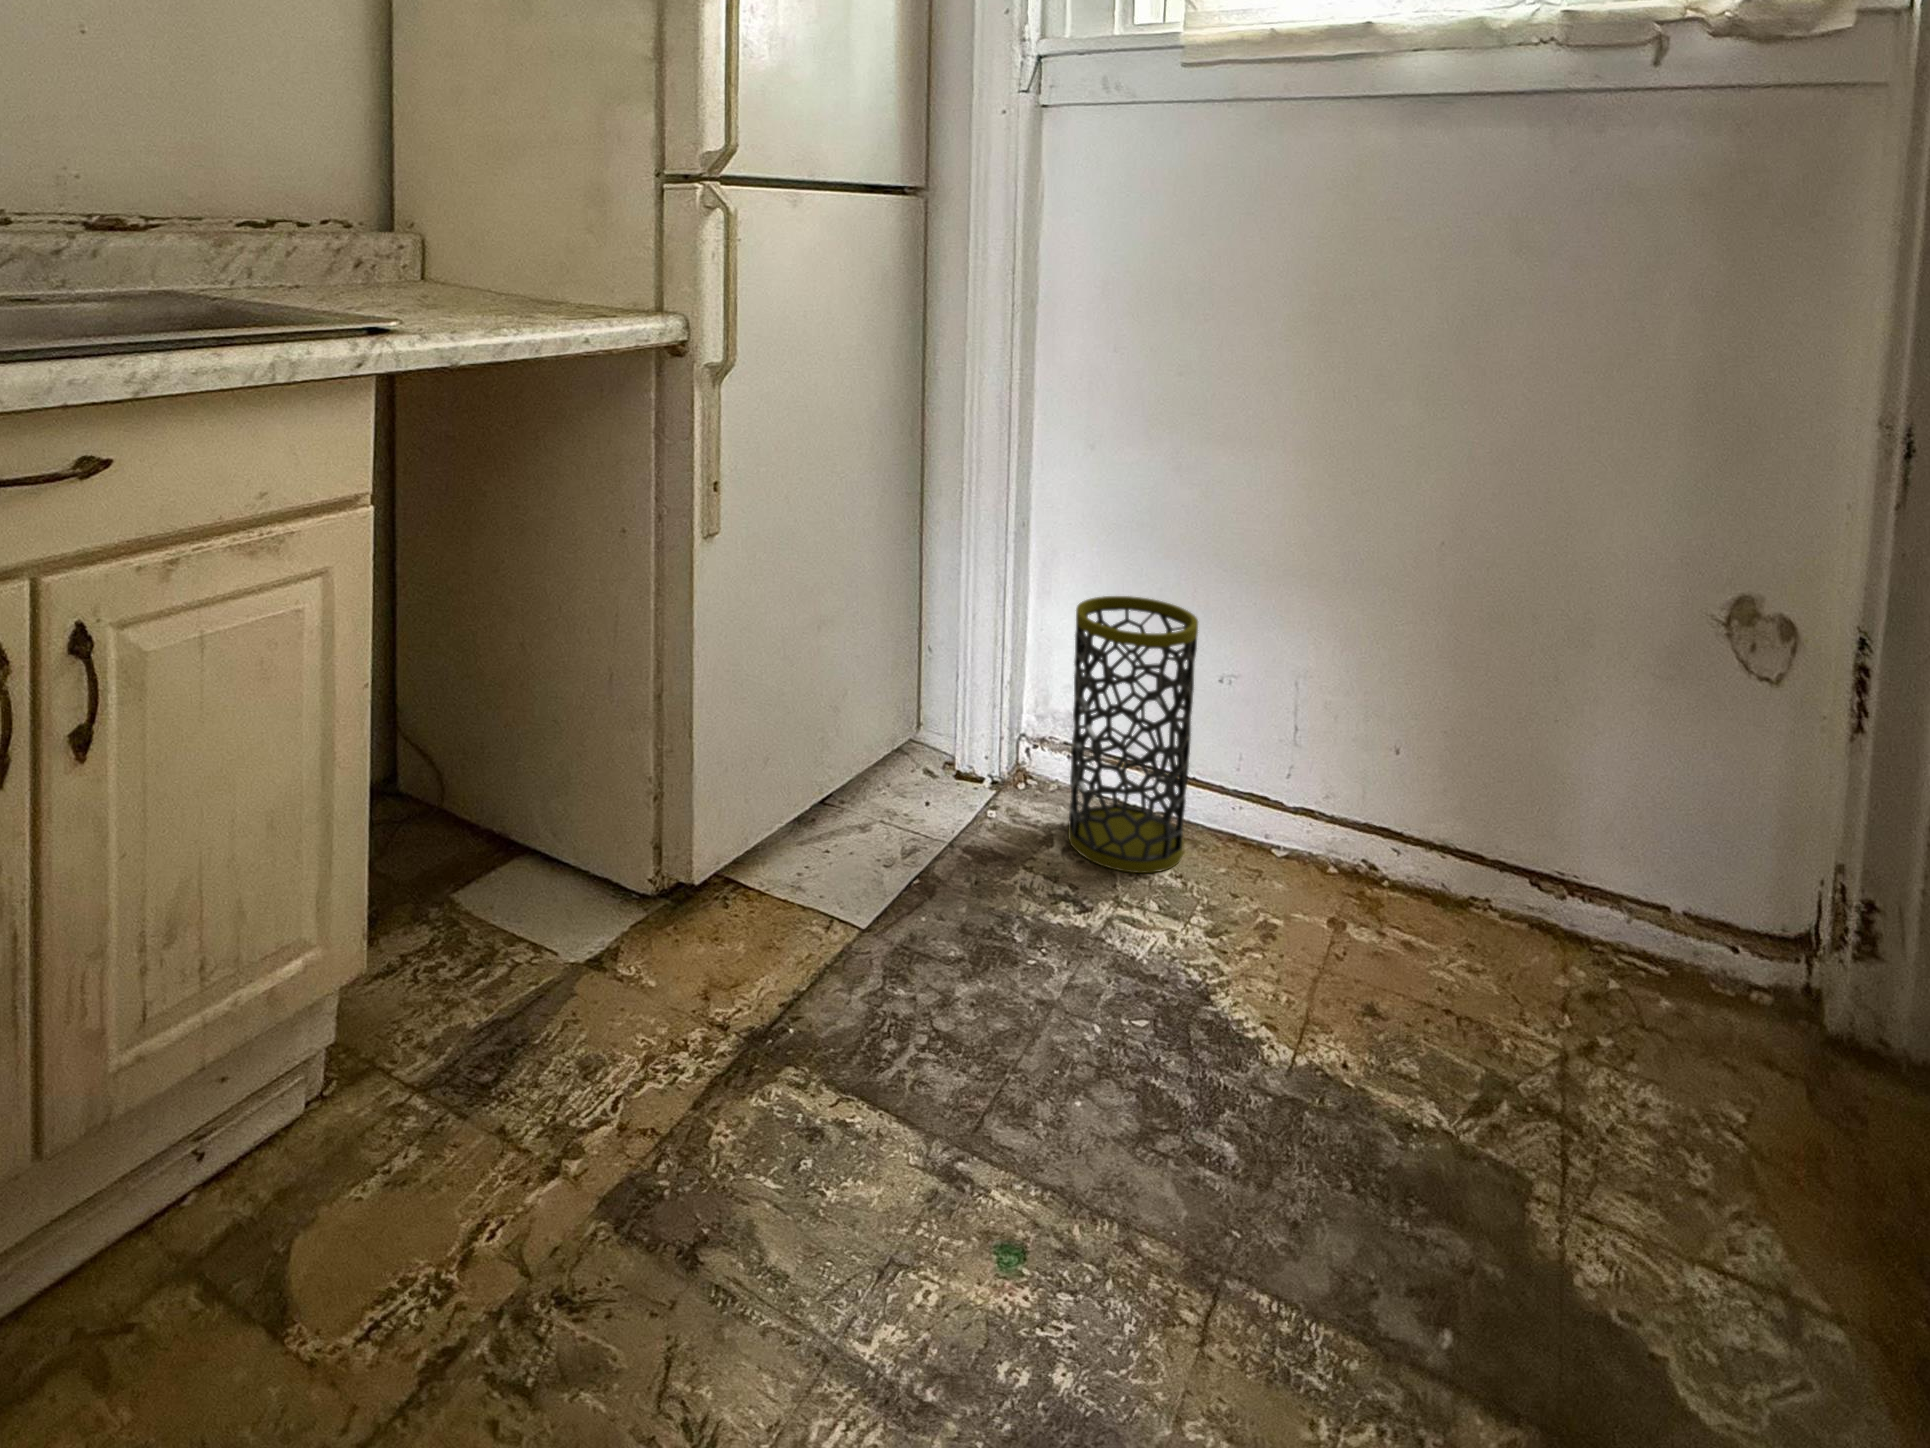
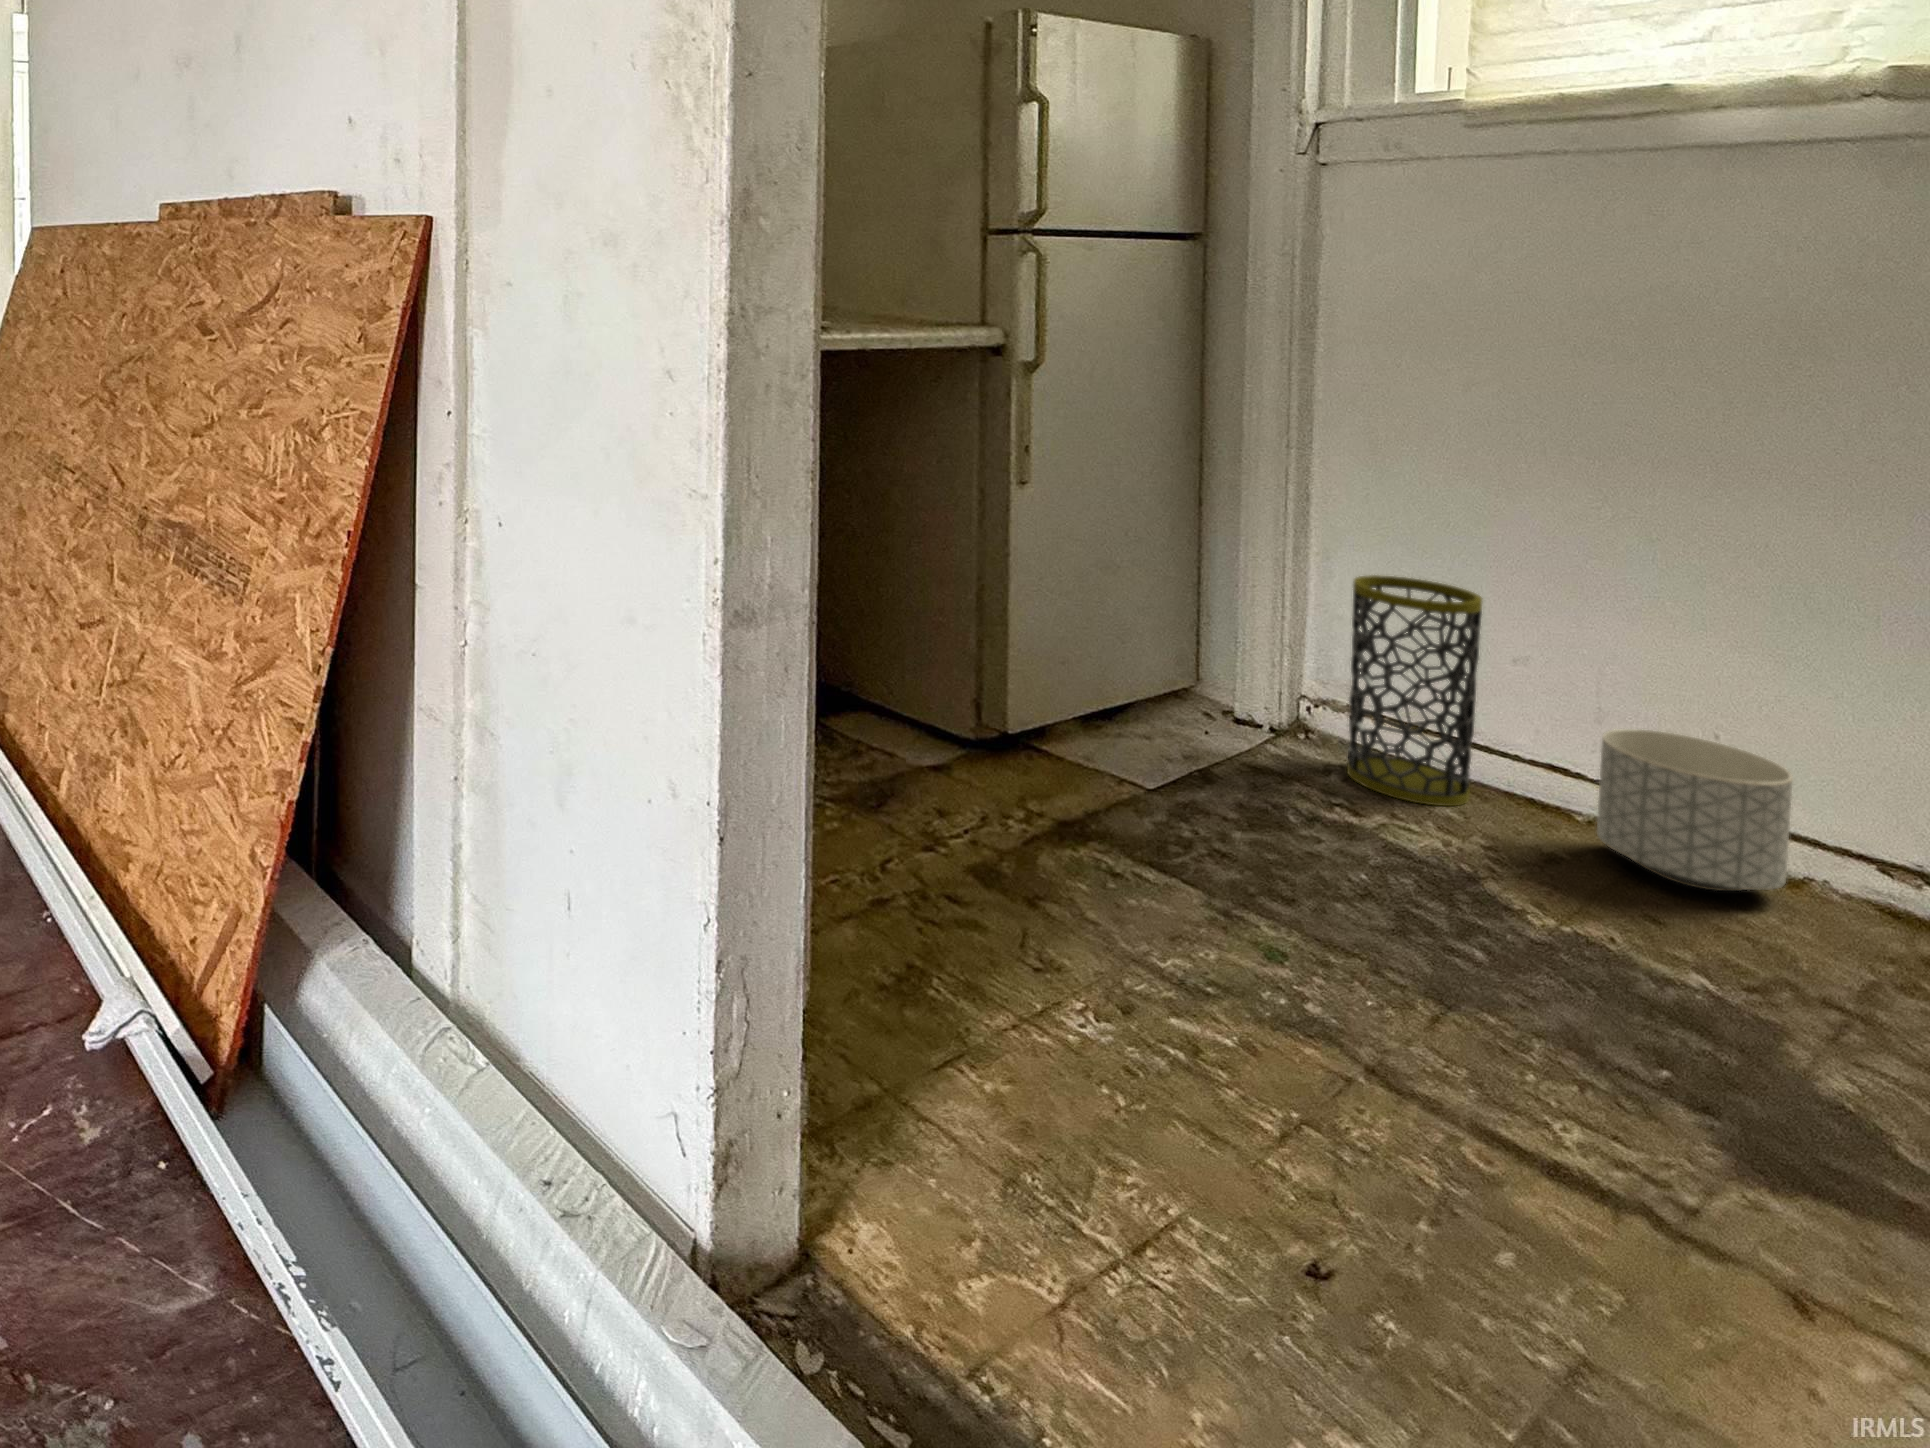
planter: none [1304,759,1475,949] -> present [1597,729,1793,891]

